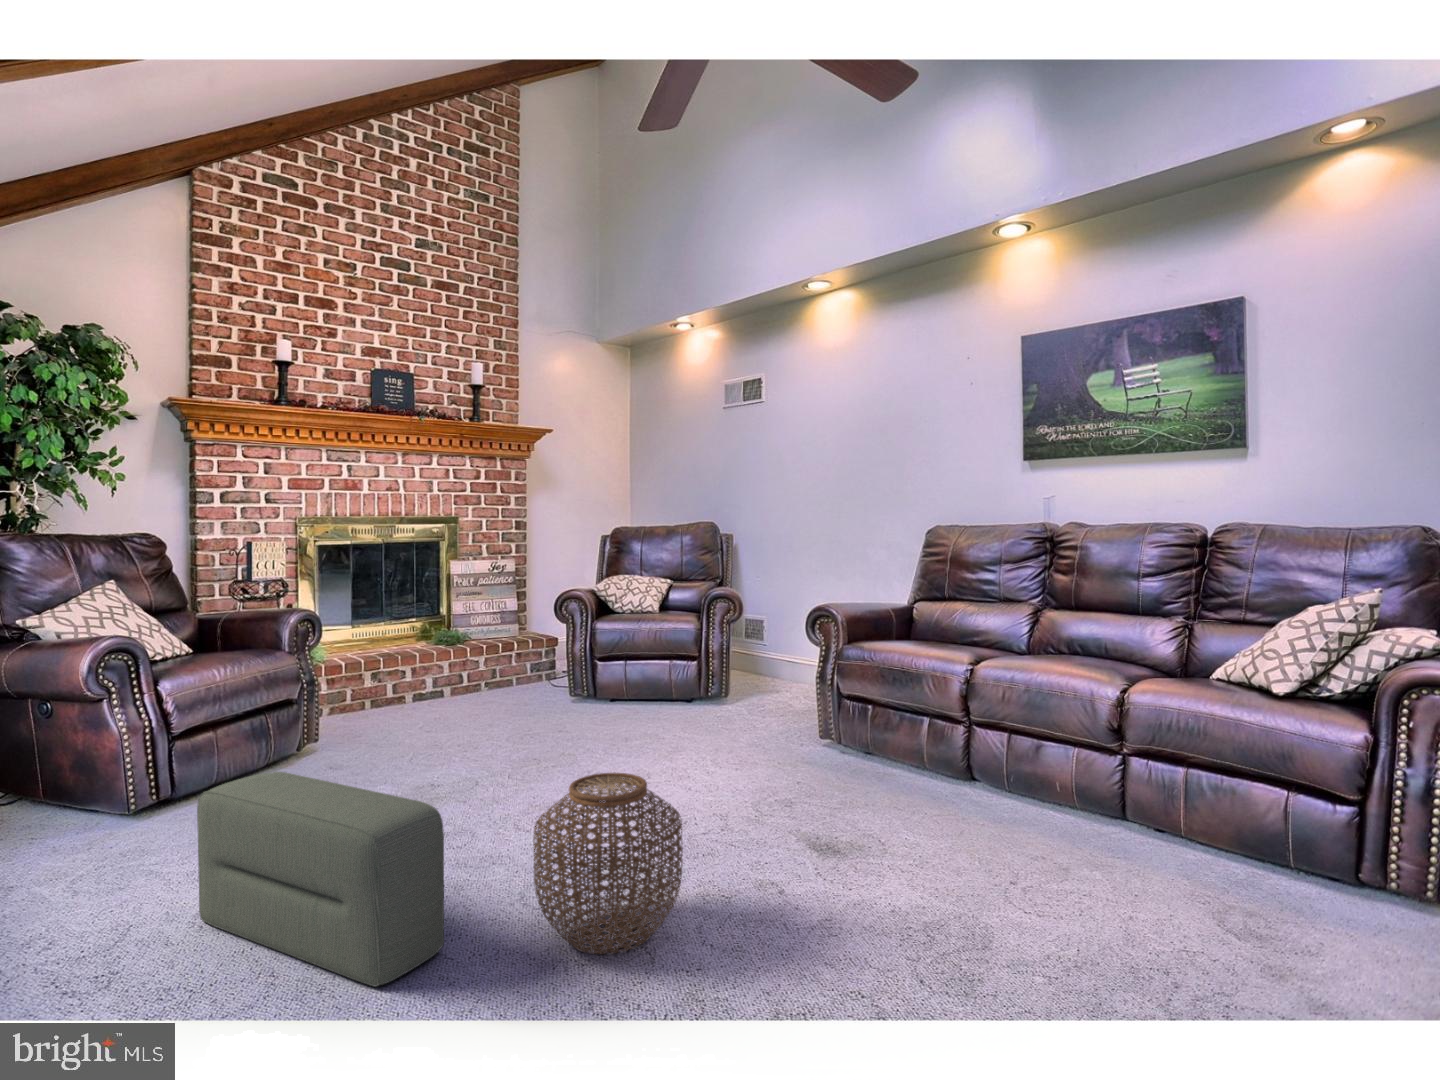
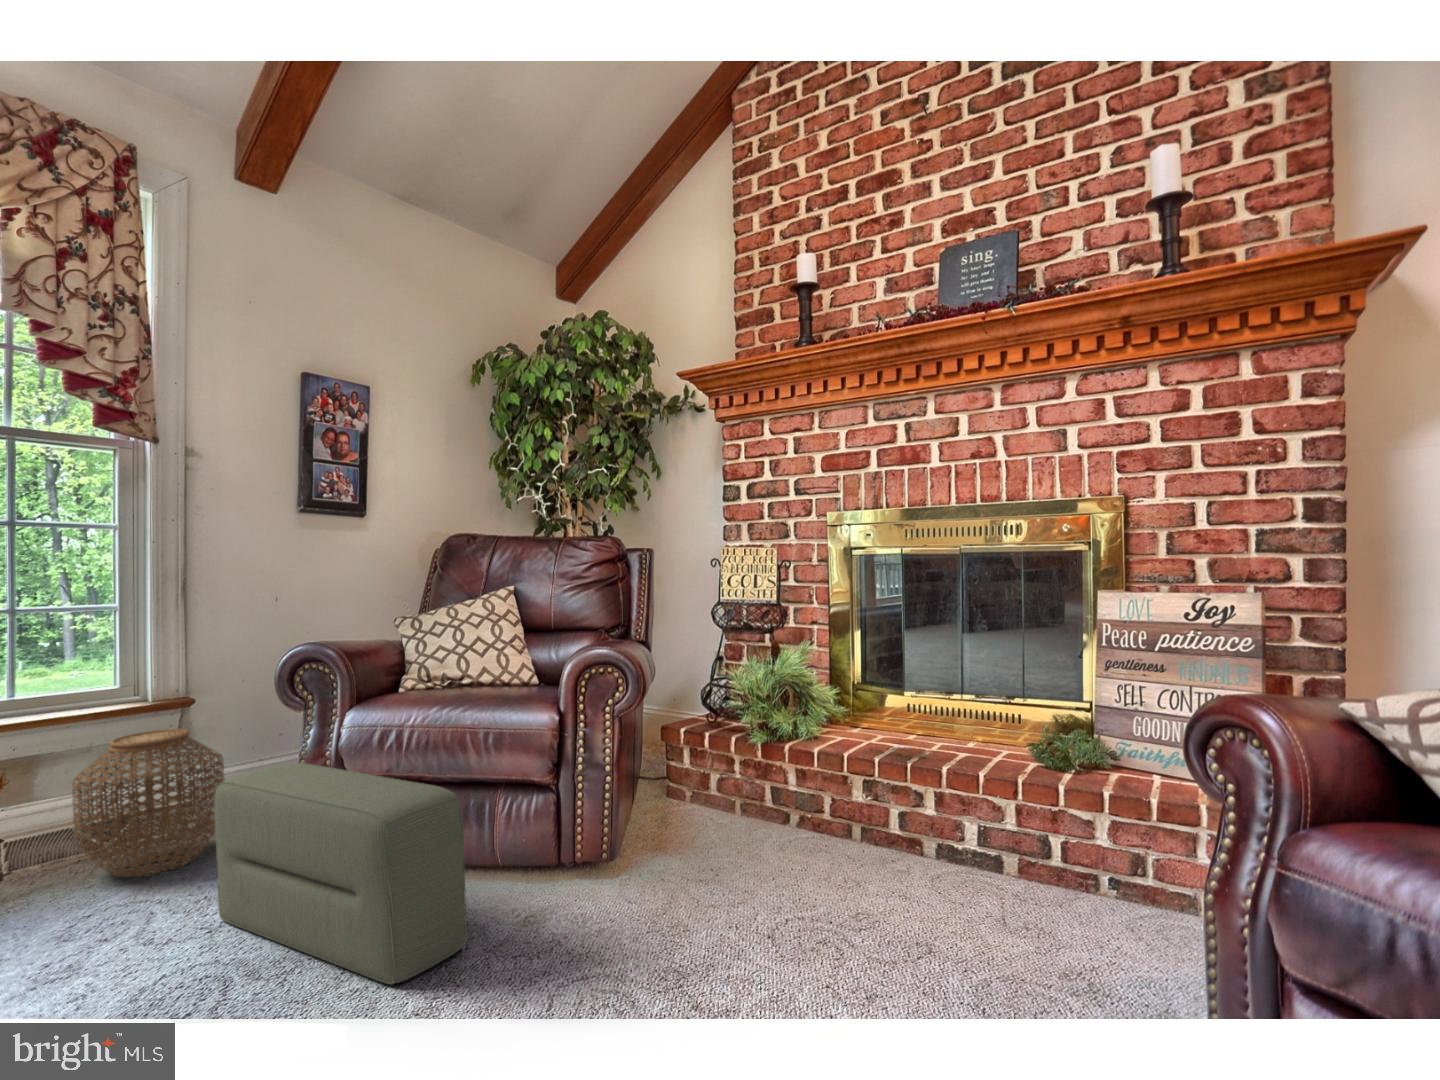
woven basket: present [534,773,683,954] -> present [72,729,224,877]

